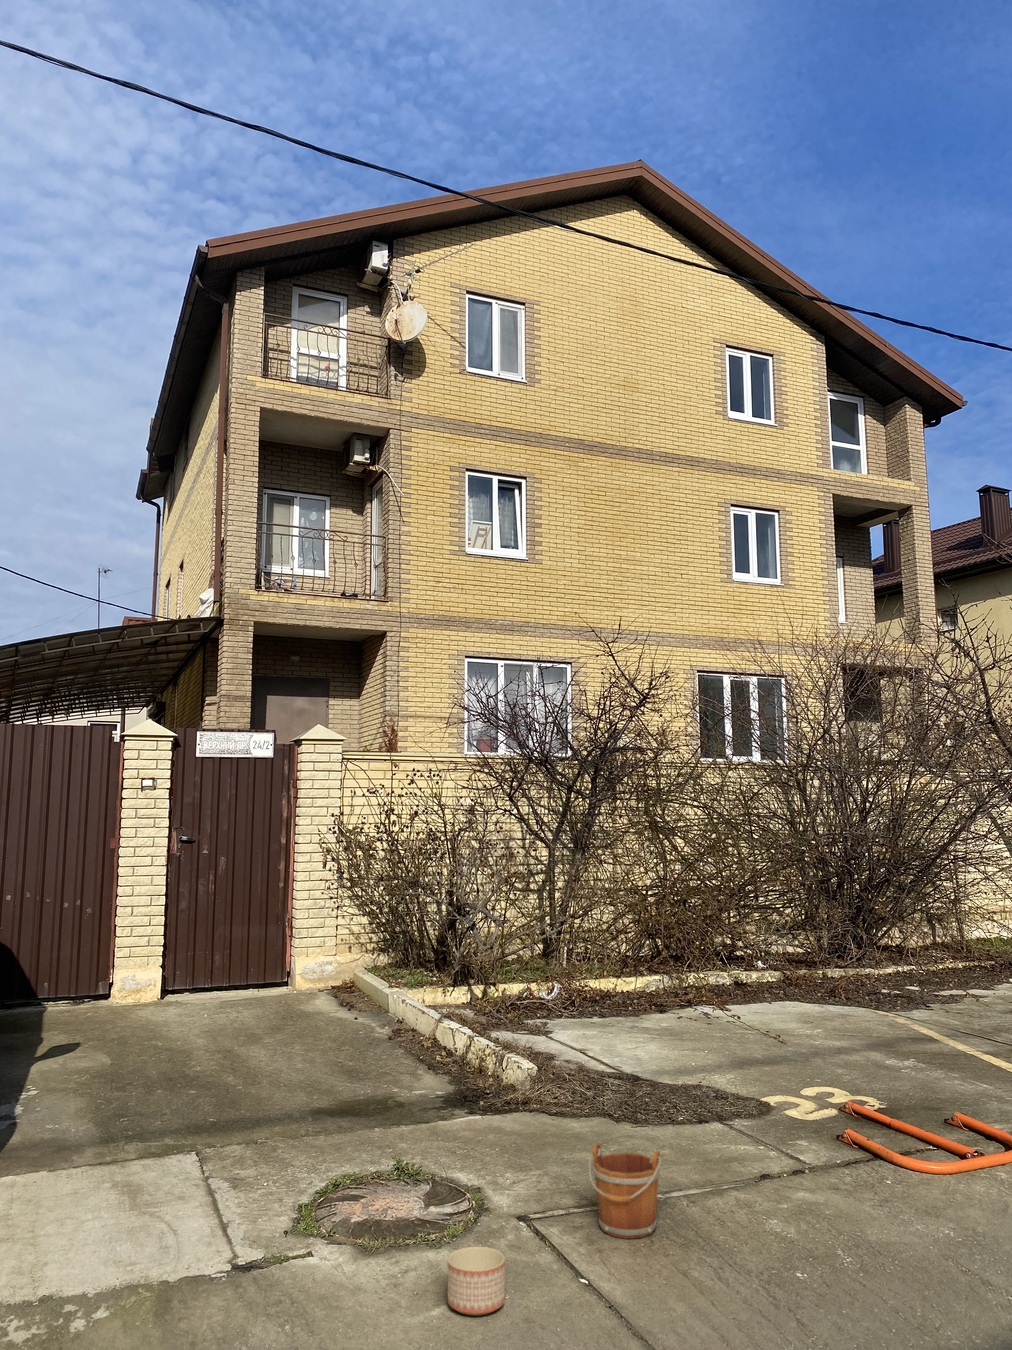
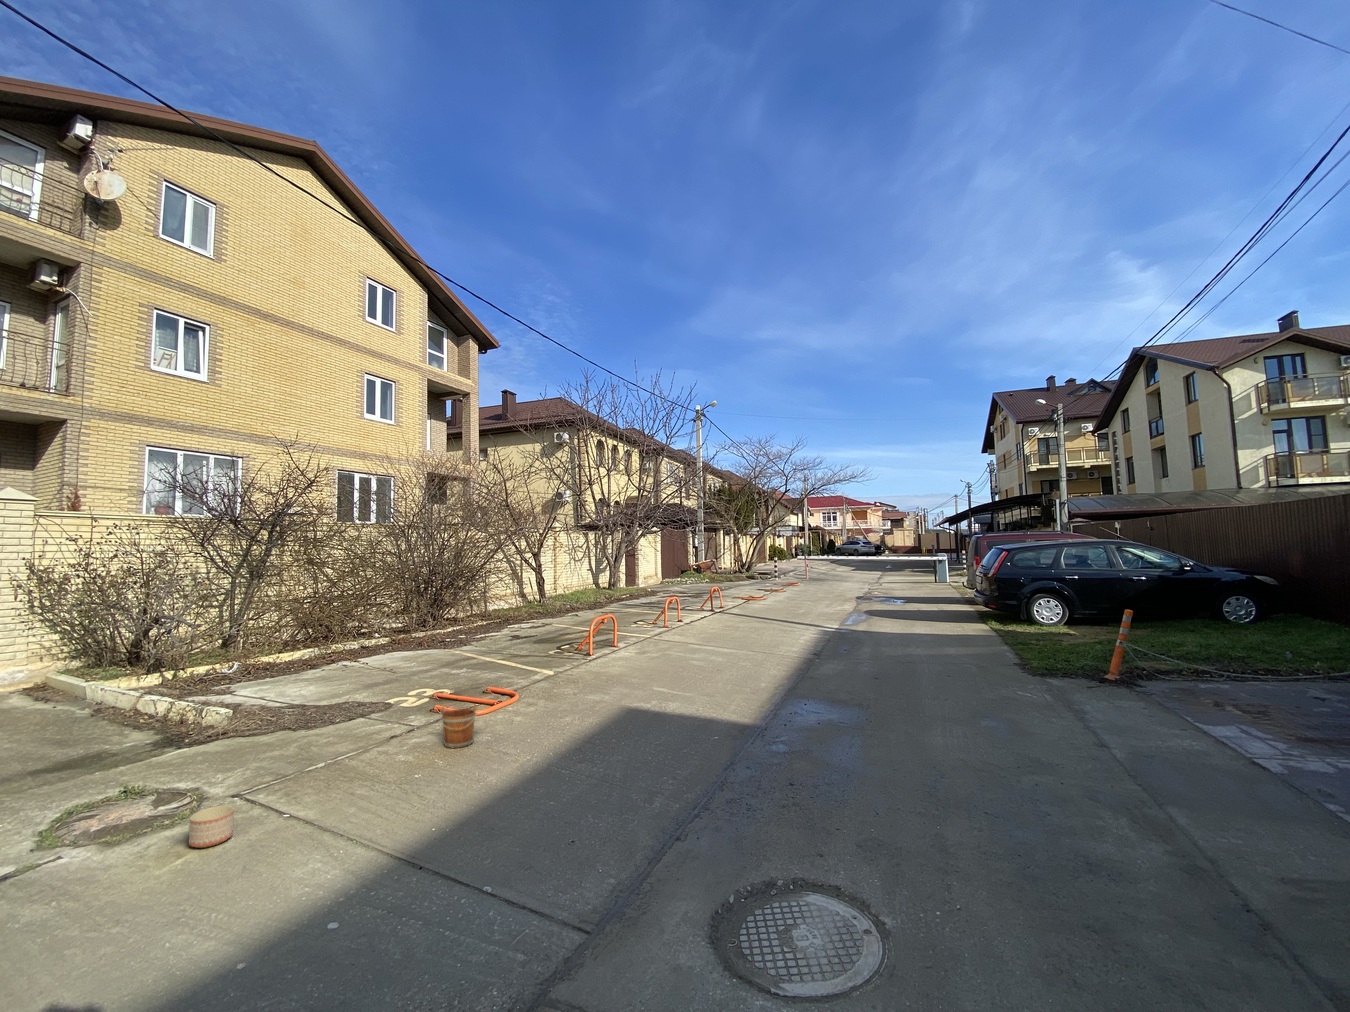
bucket: present [588,1144,662,1239] -> present [440,705,477,748]

